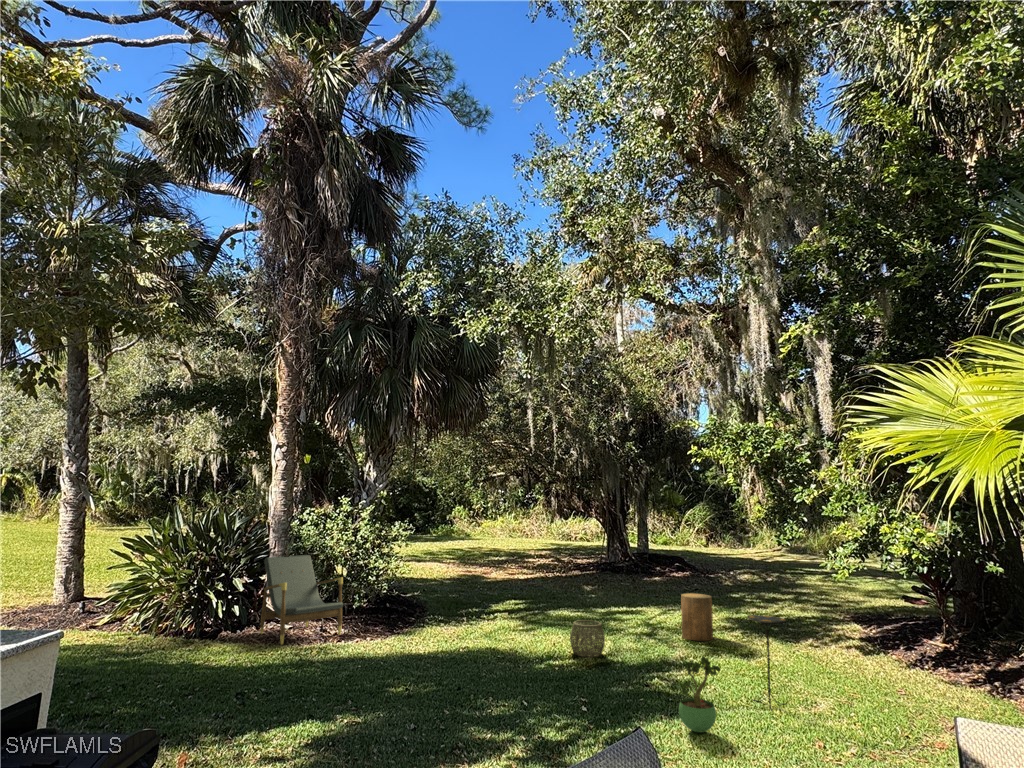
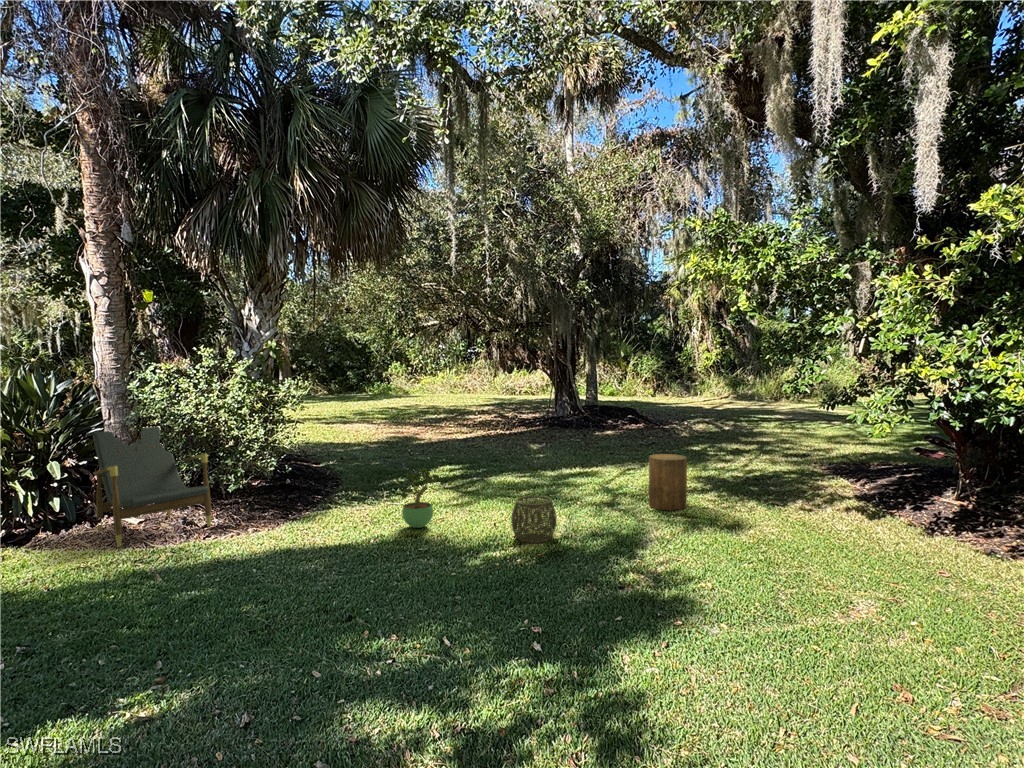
side table: present [748,615,786,709] -> none [761,490,820,618]
potted plant: present [679,656,720,733] -> present [401,467,439,528]

